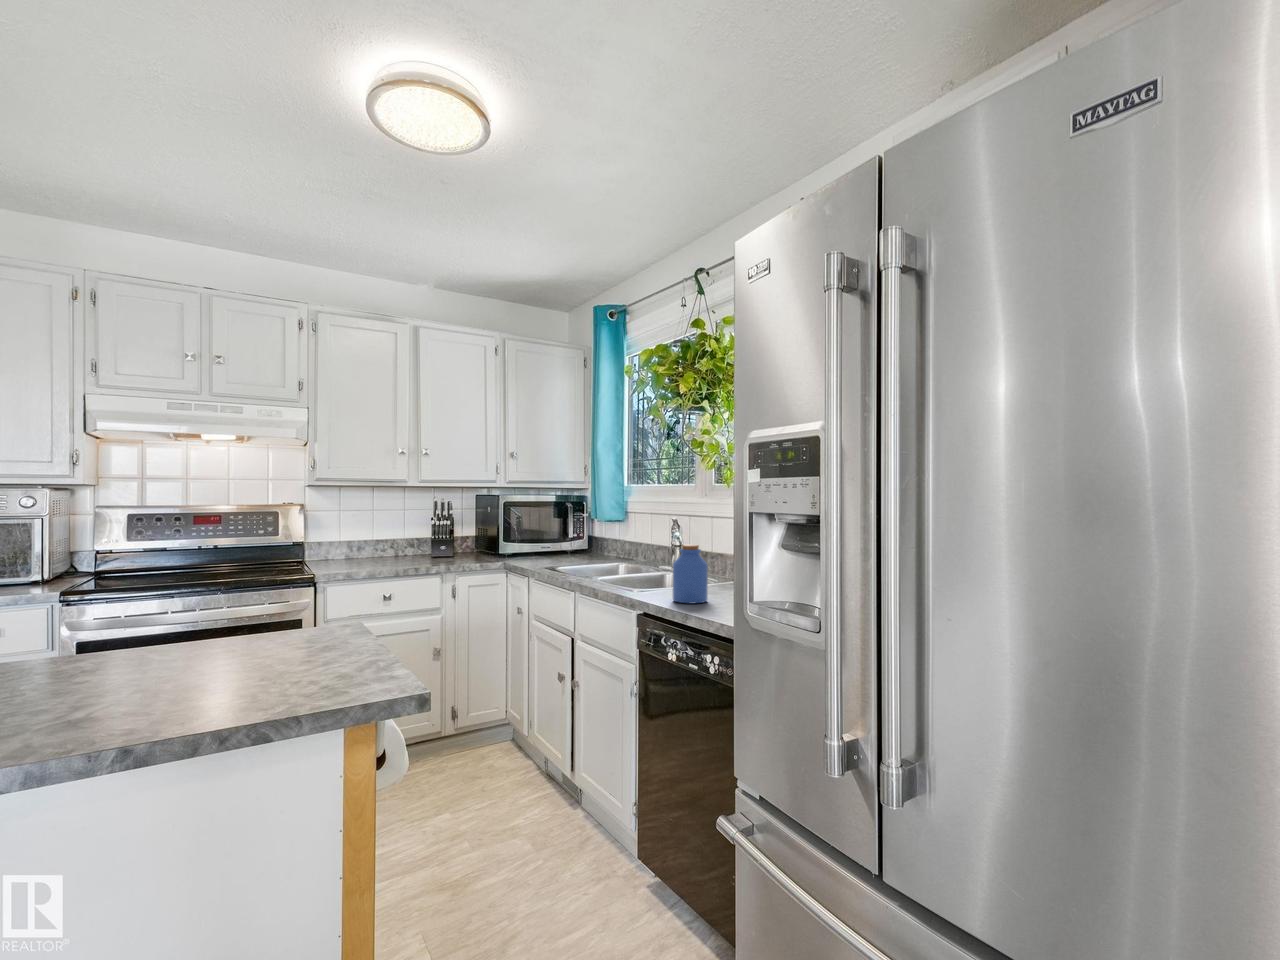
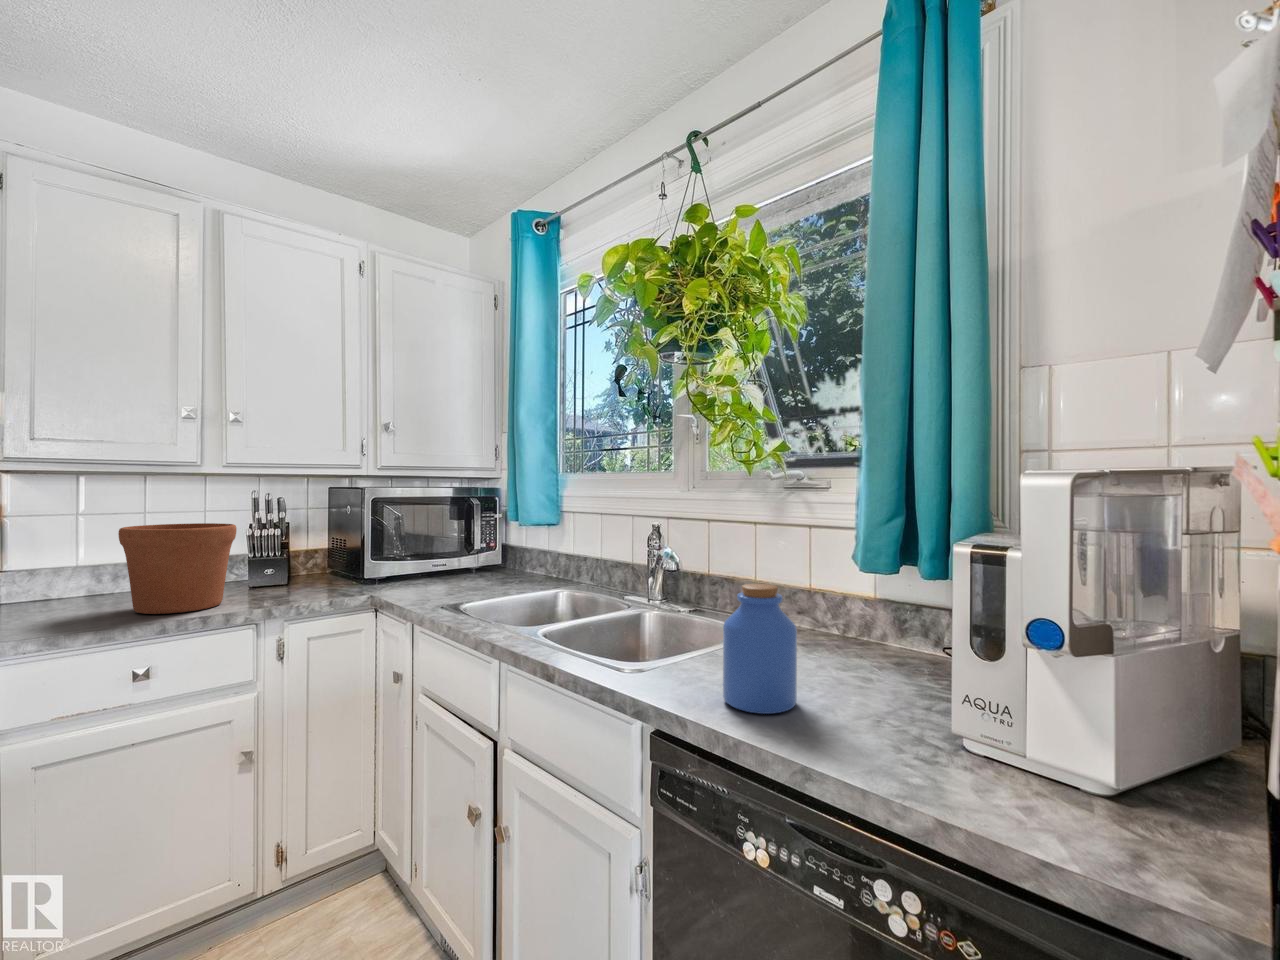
flower pot: none [372,517,430,567] -> present [118,523,236,614]

